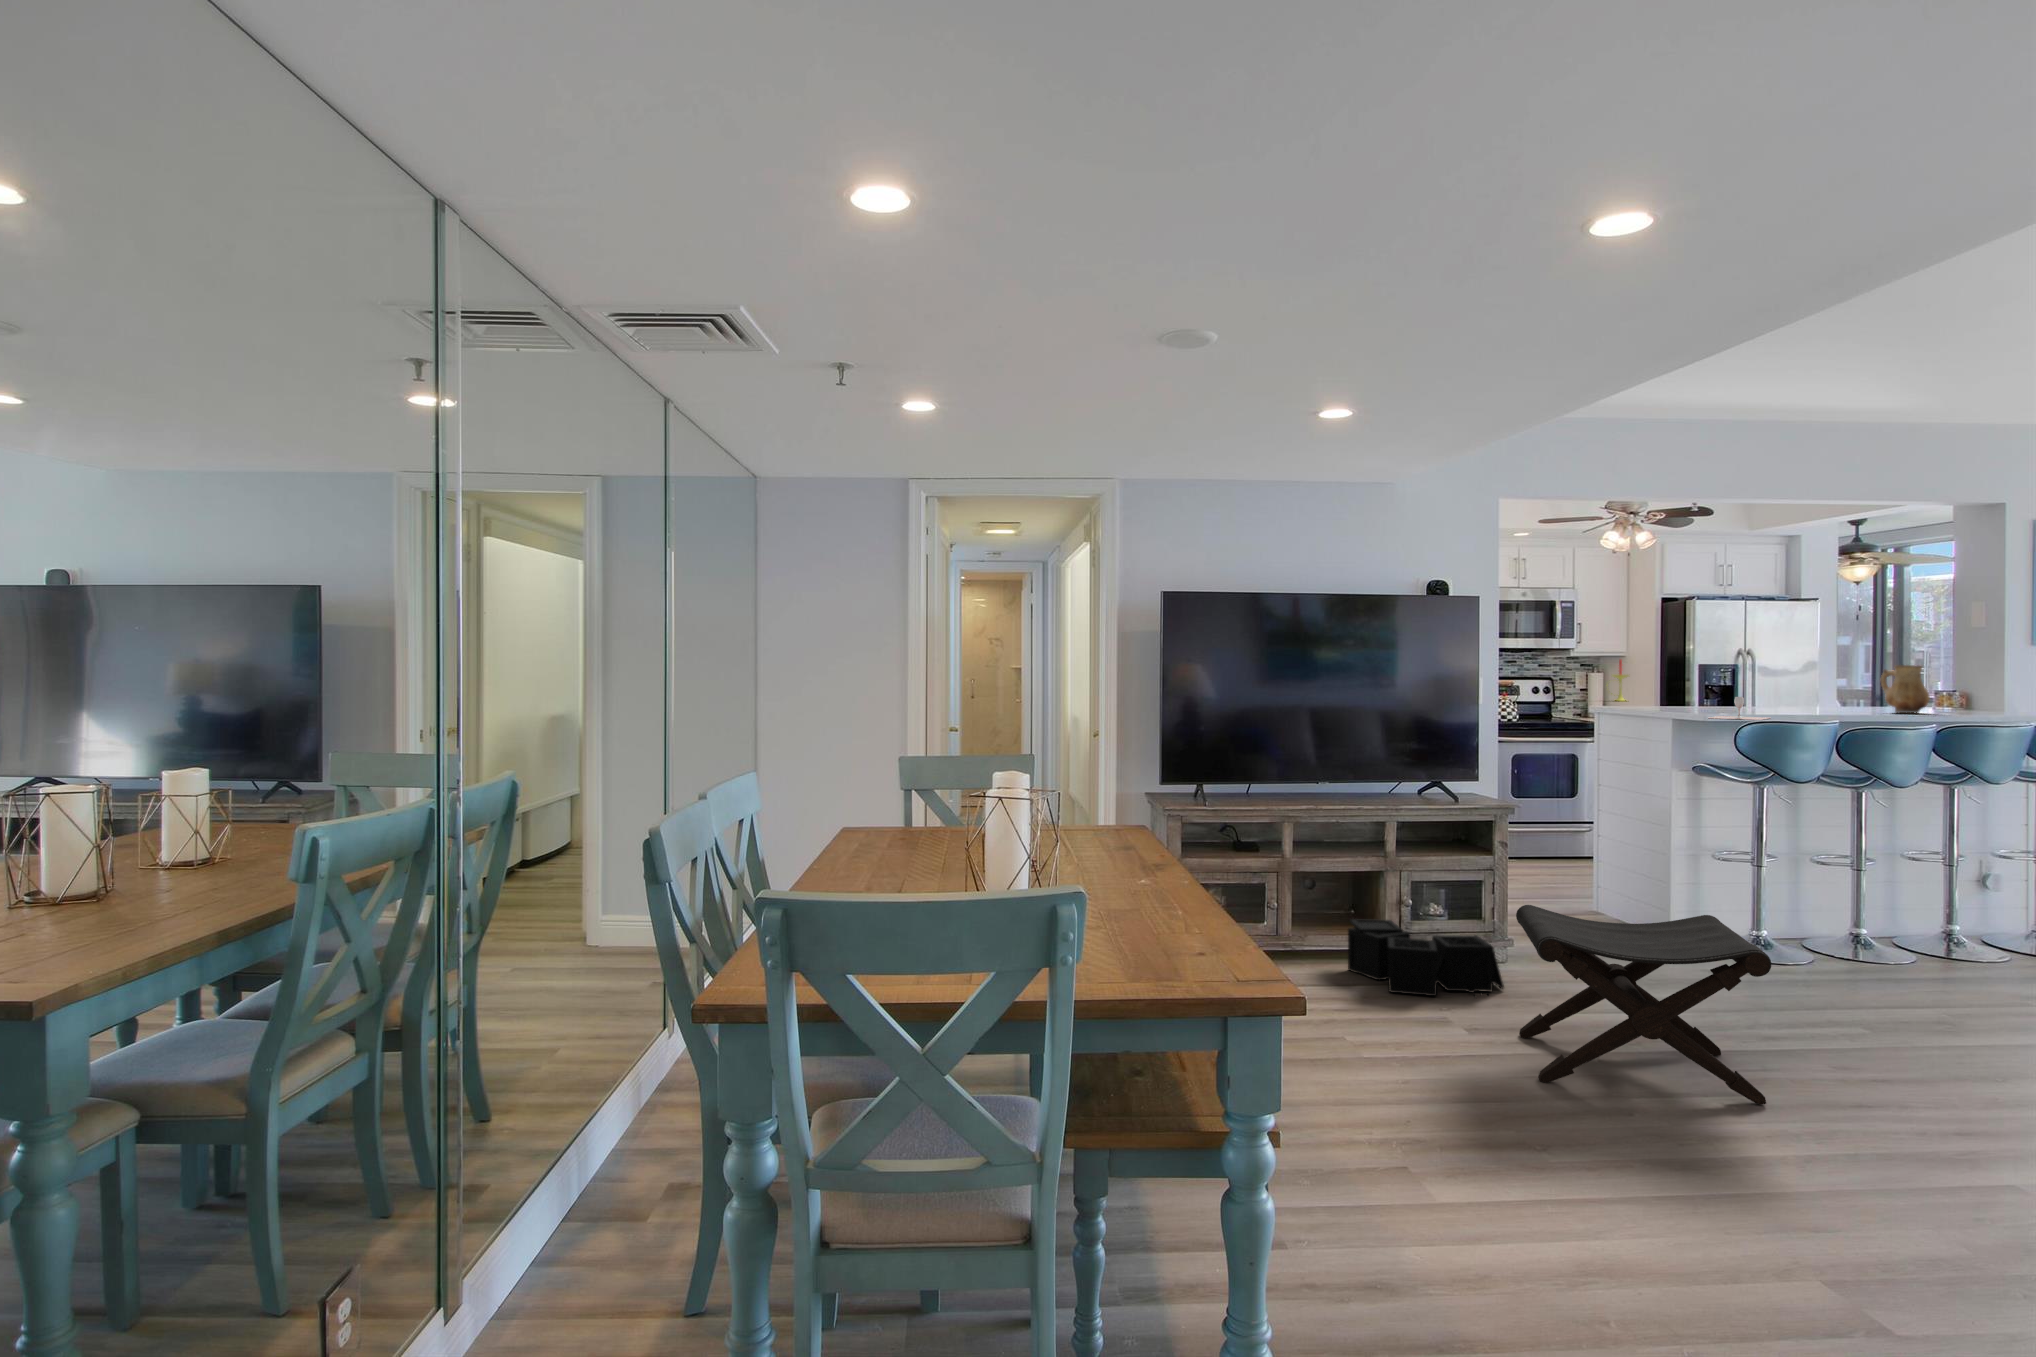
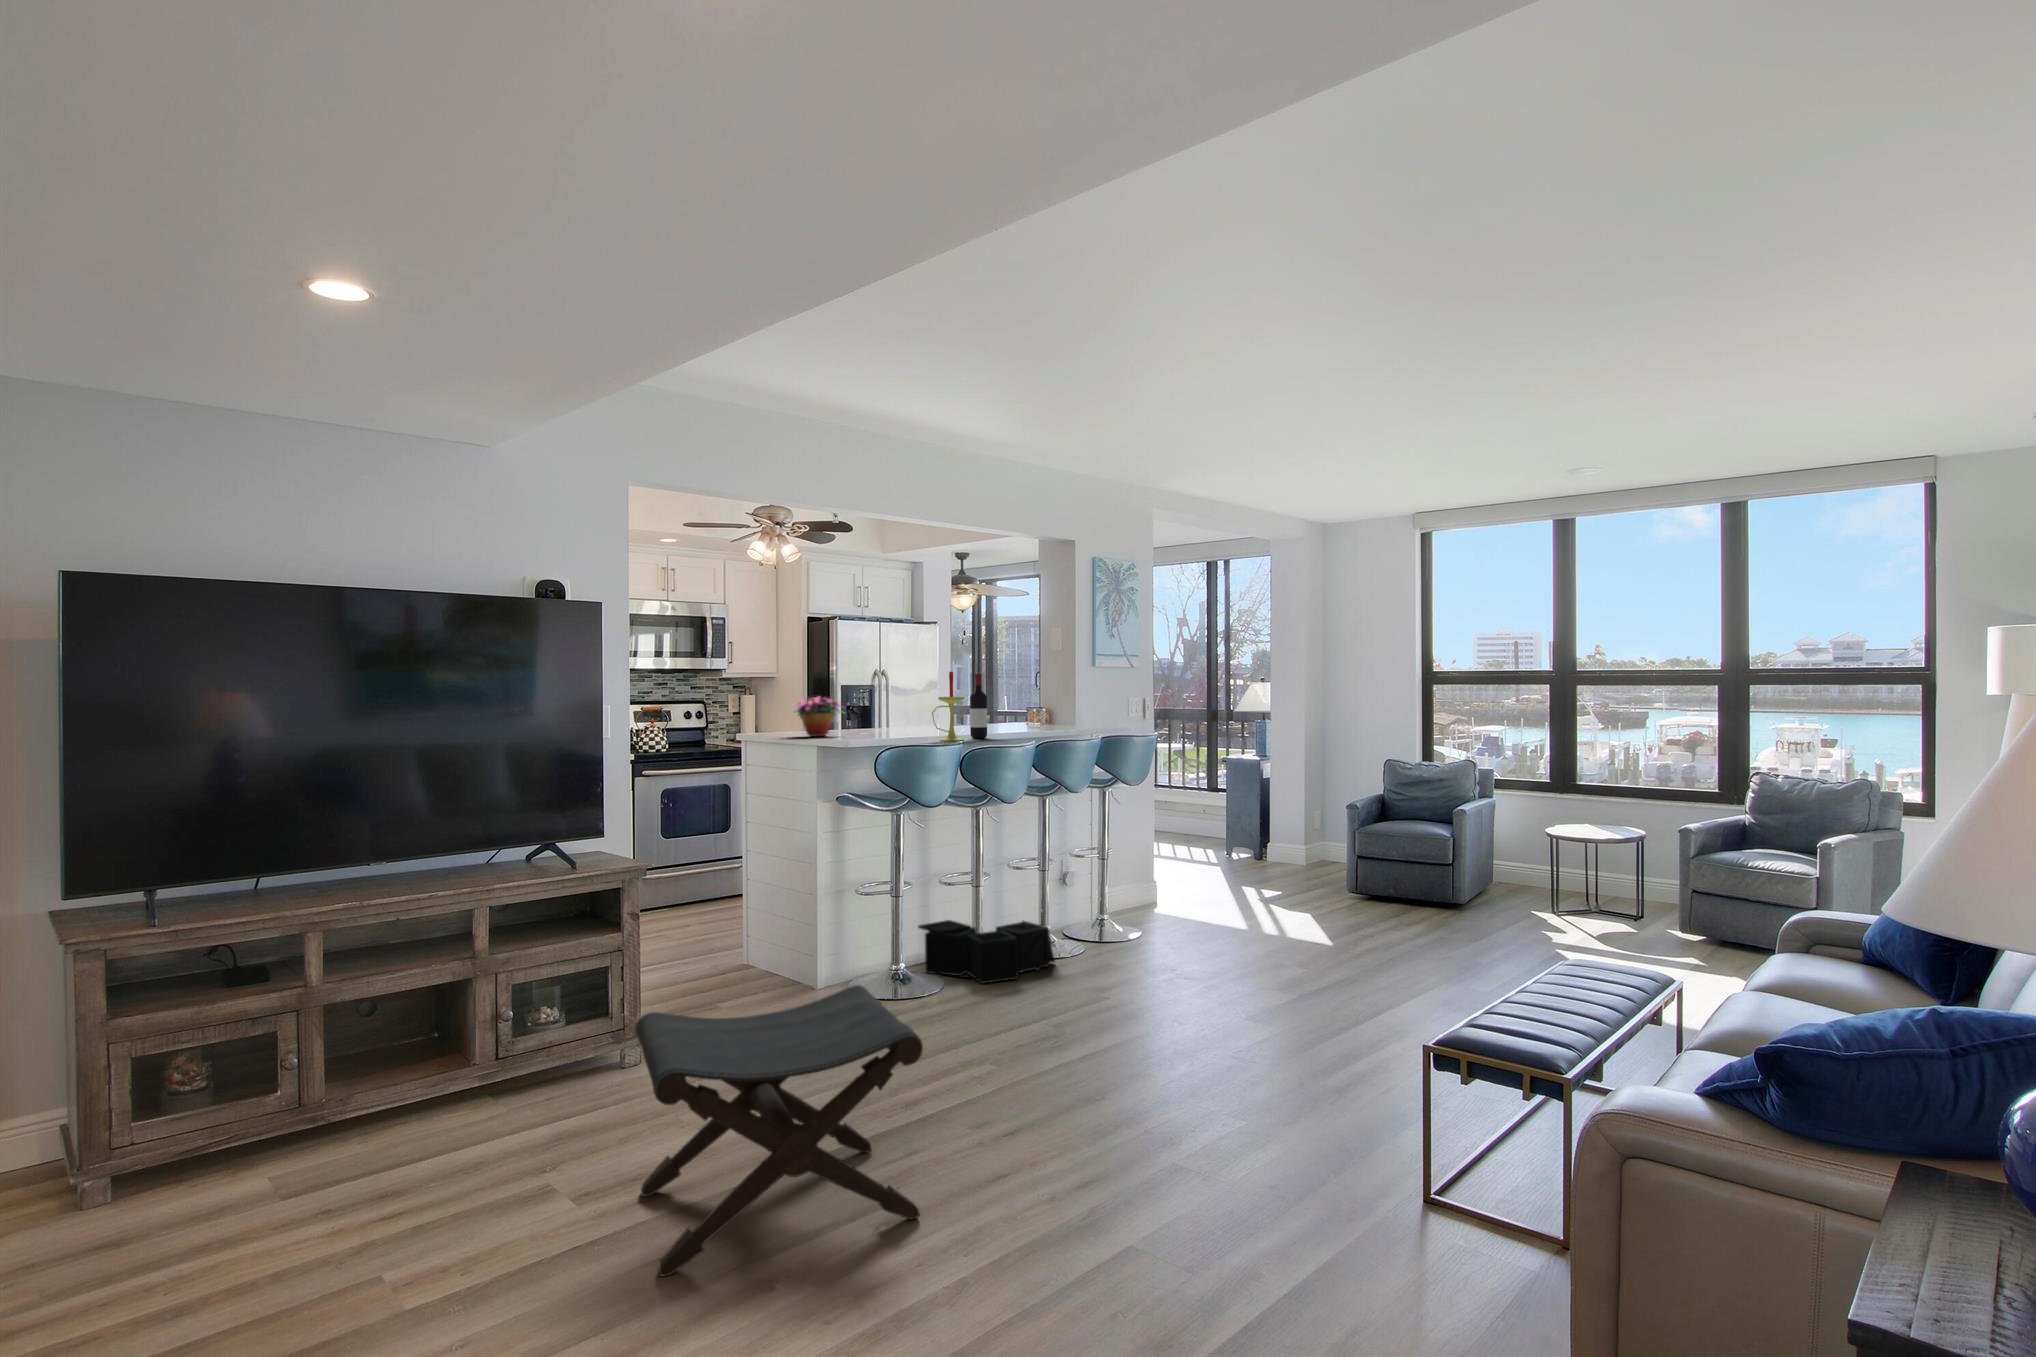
wine bottle: none [1851,654,1873,719] -> present [970,674,987,738]
candle: present [1613,660,1628,701] -> present [932,672,965,741]
ceramic pitcher: present [1881,665,1930,713] -> none [988,685,1023,730]
flower arrangement: none [1642,674,1706,712] -> present [795,697,843,737]
wine glass: present [1710,697,1769,720] -> none [849,720,908,744]
storage bin: present [1348,919,1504,997] -> present [918,920,1055,984]

